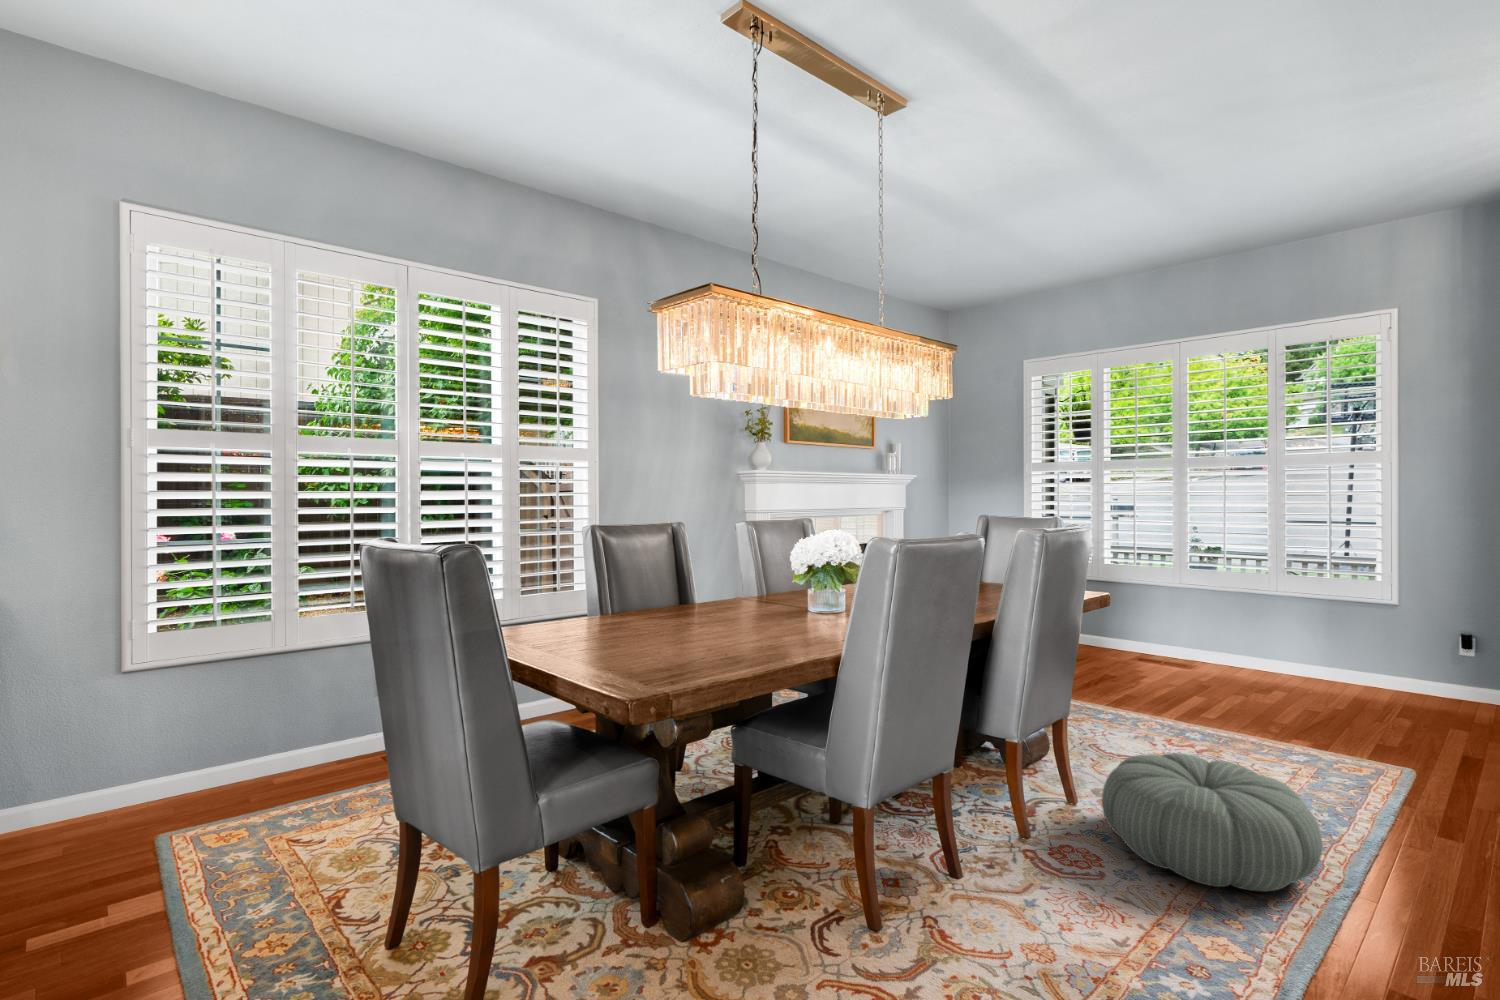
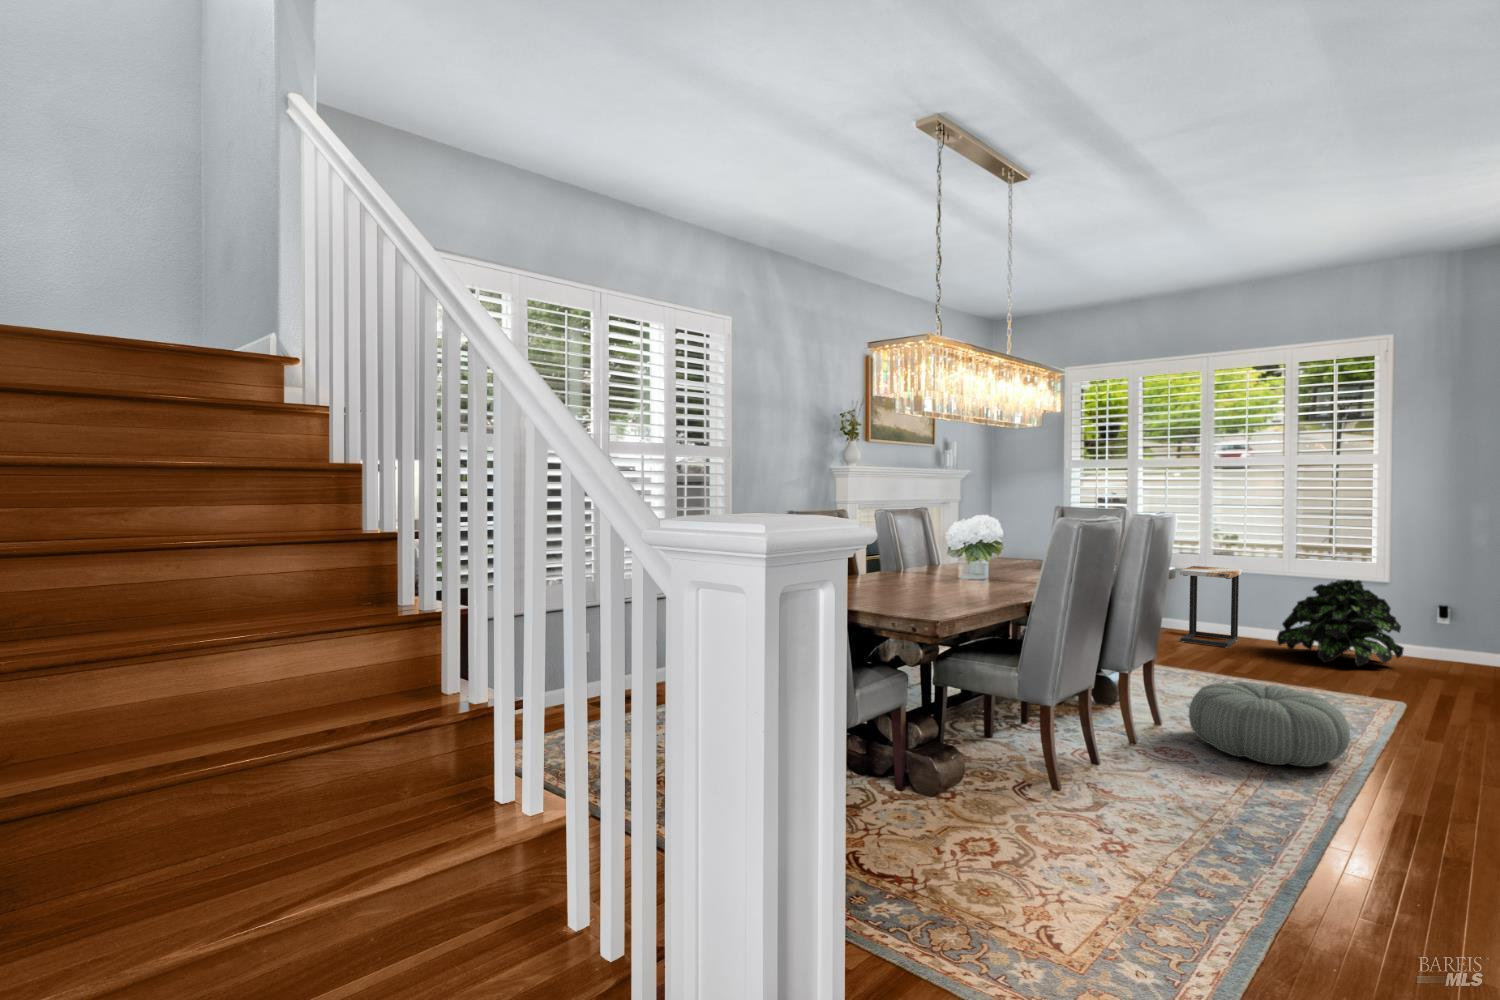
side table: none [1145,582,1220,680] -> present [1180,566,1242,648]
potted plant: none [1259,602,1417,711] -> present [1277,580,1404,666]

